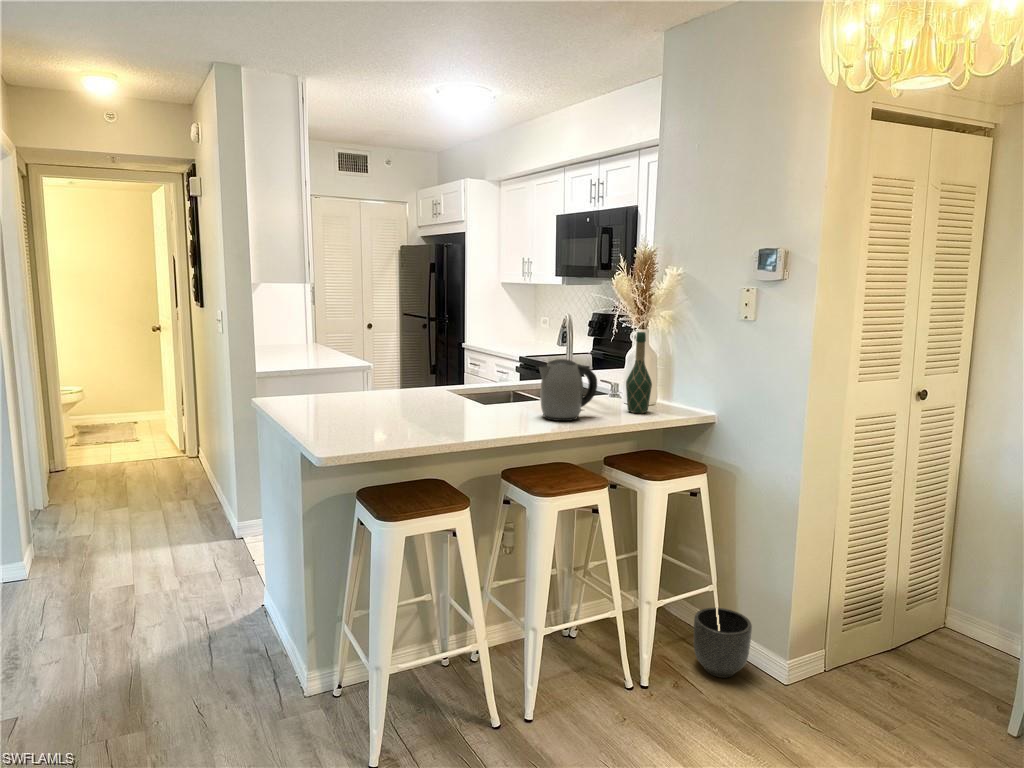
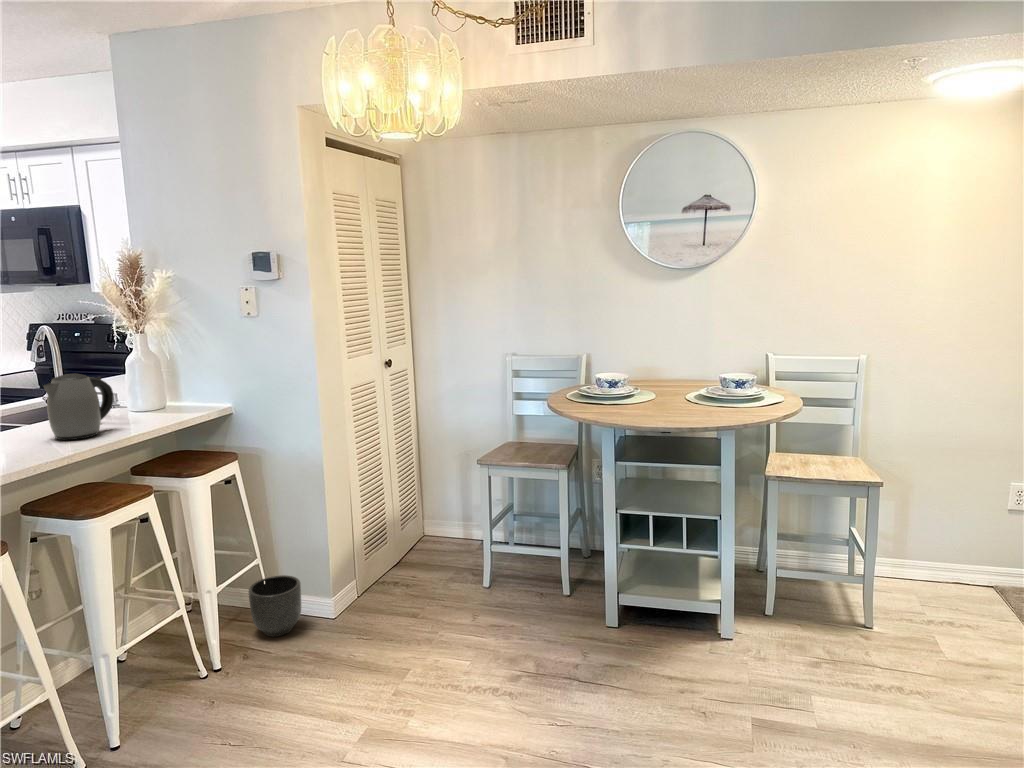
wine bottle: present [626,332,652,413] -> none [138,337,167,418]

